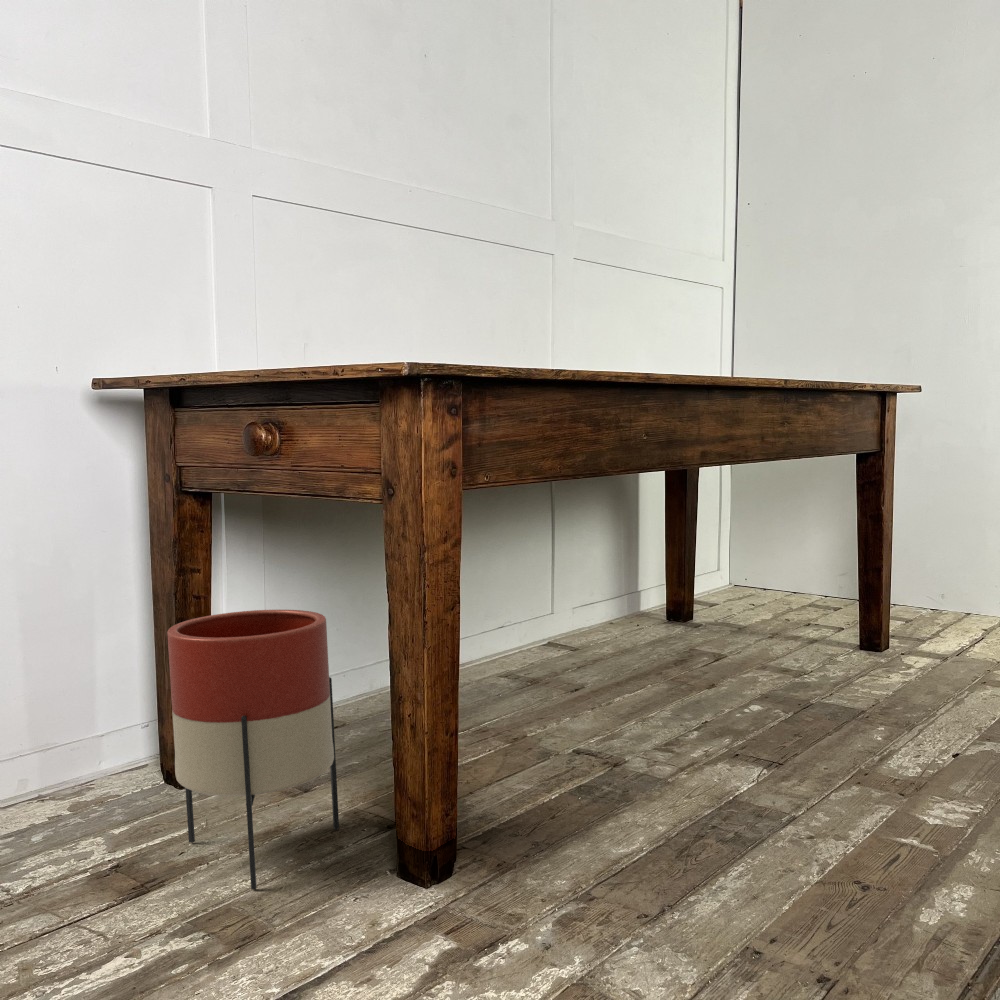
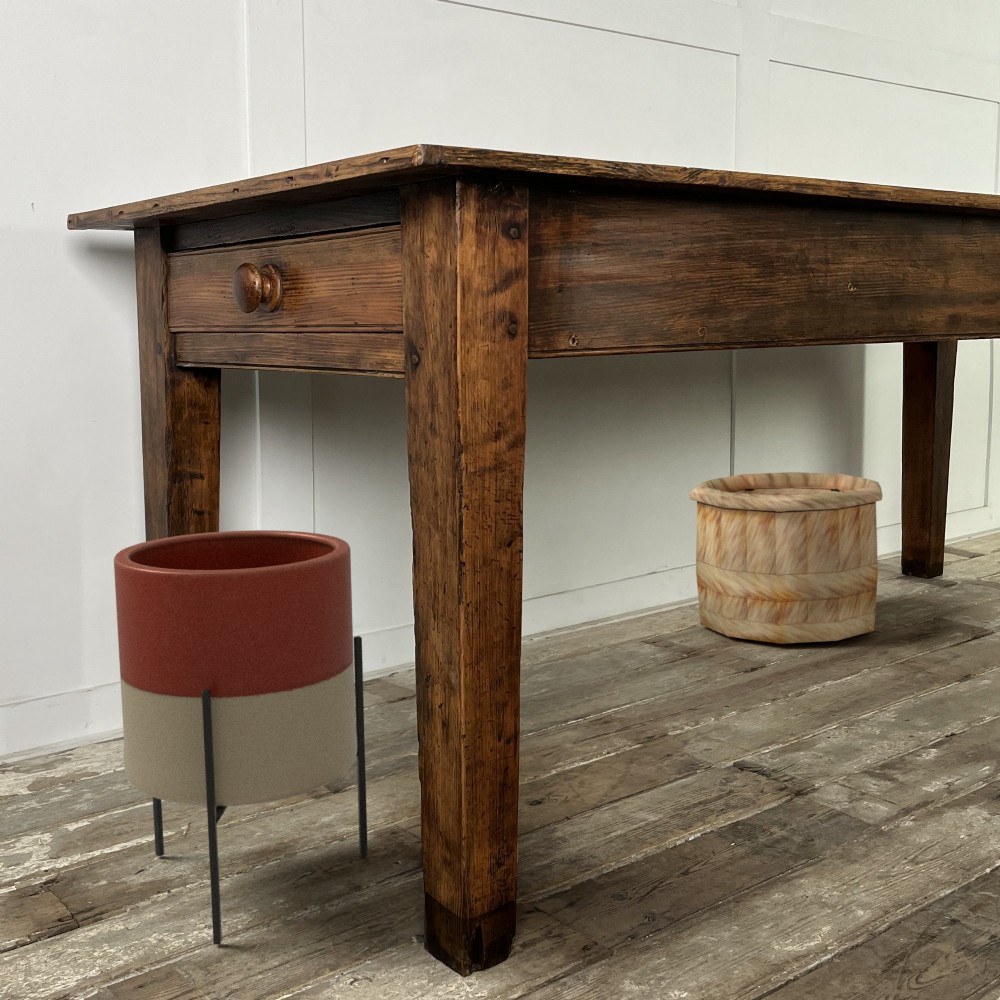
wooden bucket: none [520,552,651,672] -> present [689,472,883,644]

